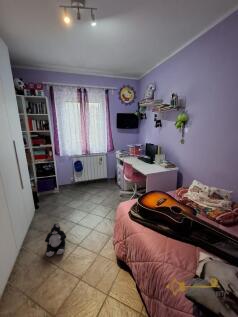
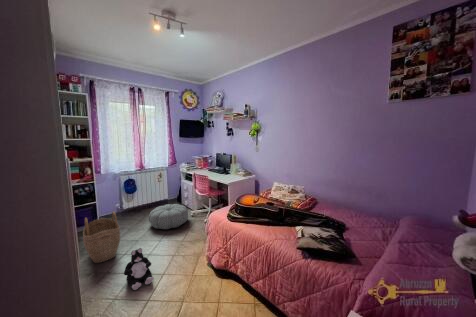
pouf: none [85,184,115,205] -> present [149,204,188,229]
woven basket: none [33,187,58,223] -> present [83,212,120,263]

